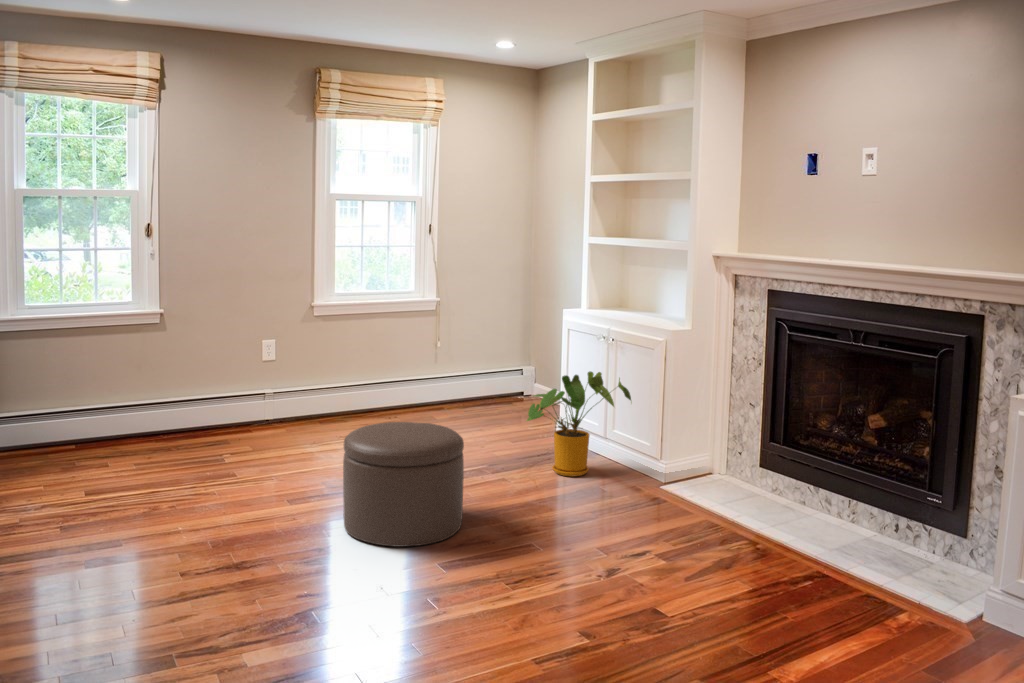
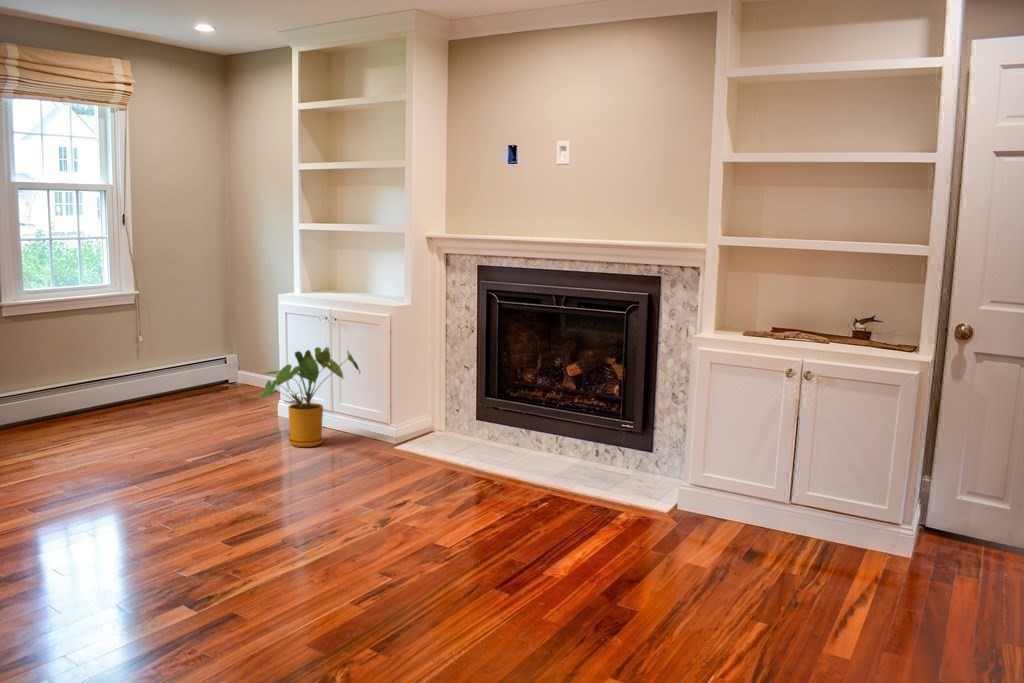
ottoman: present [343,422,464,547] -> none [90,404,222,529]

